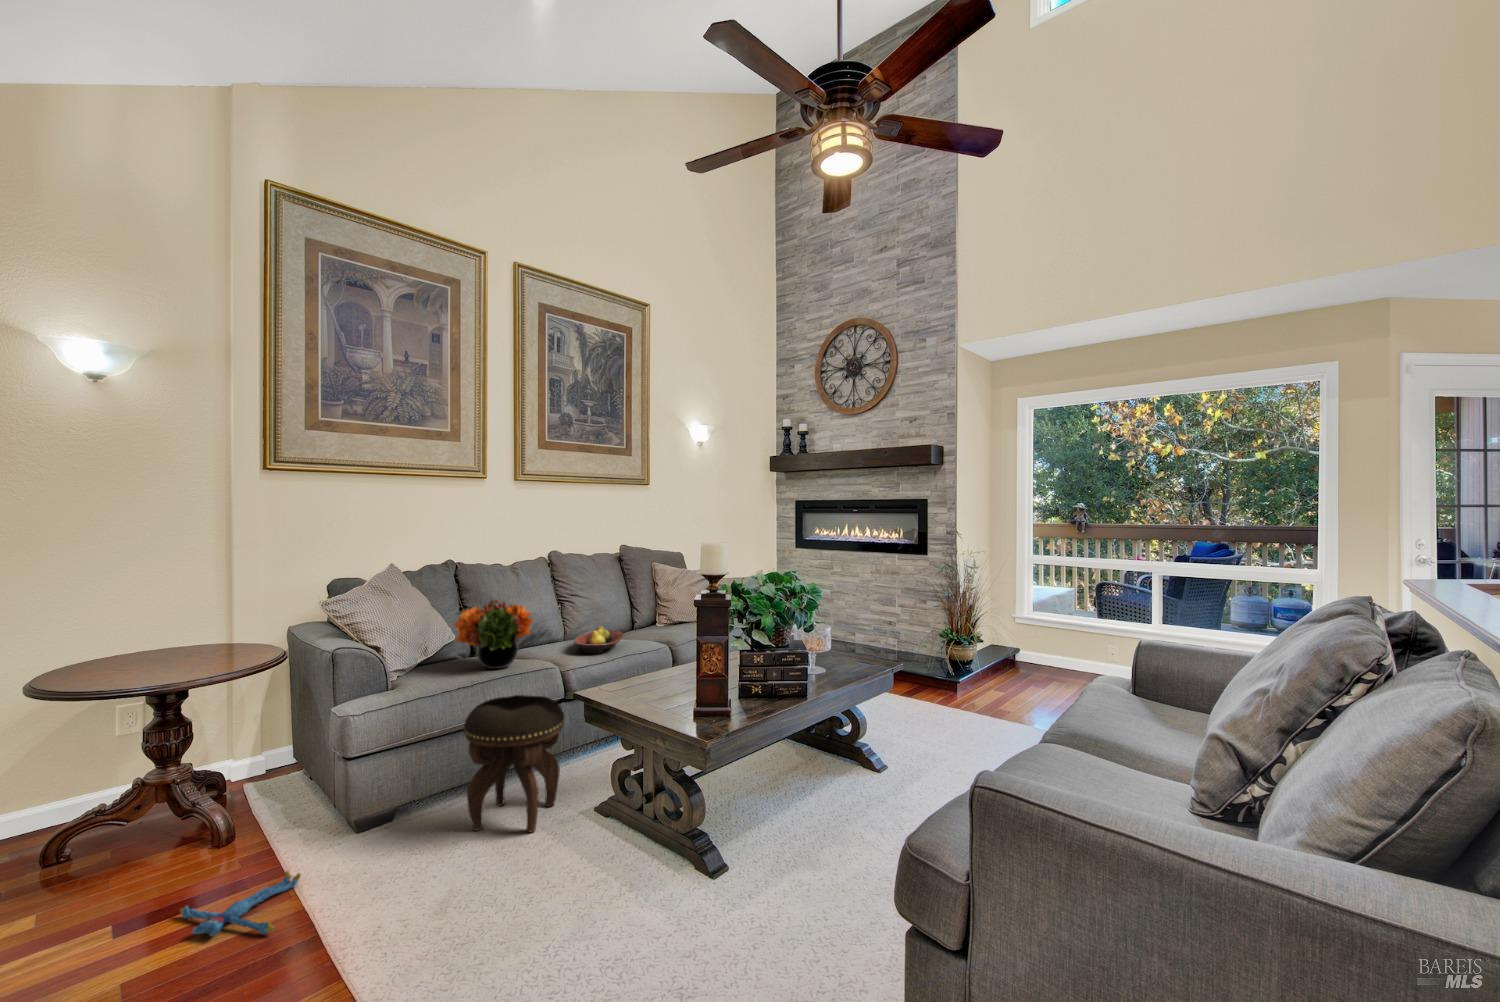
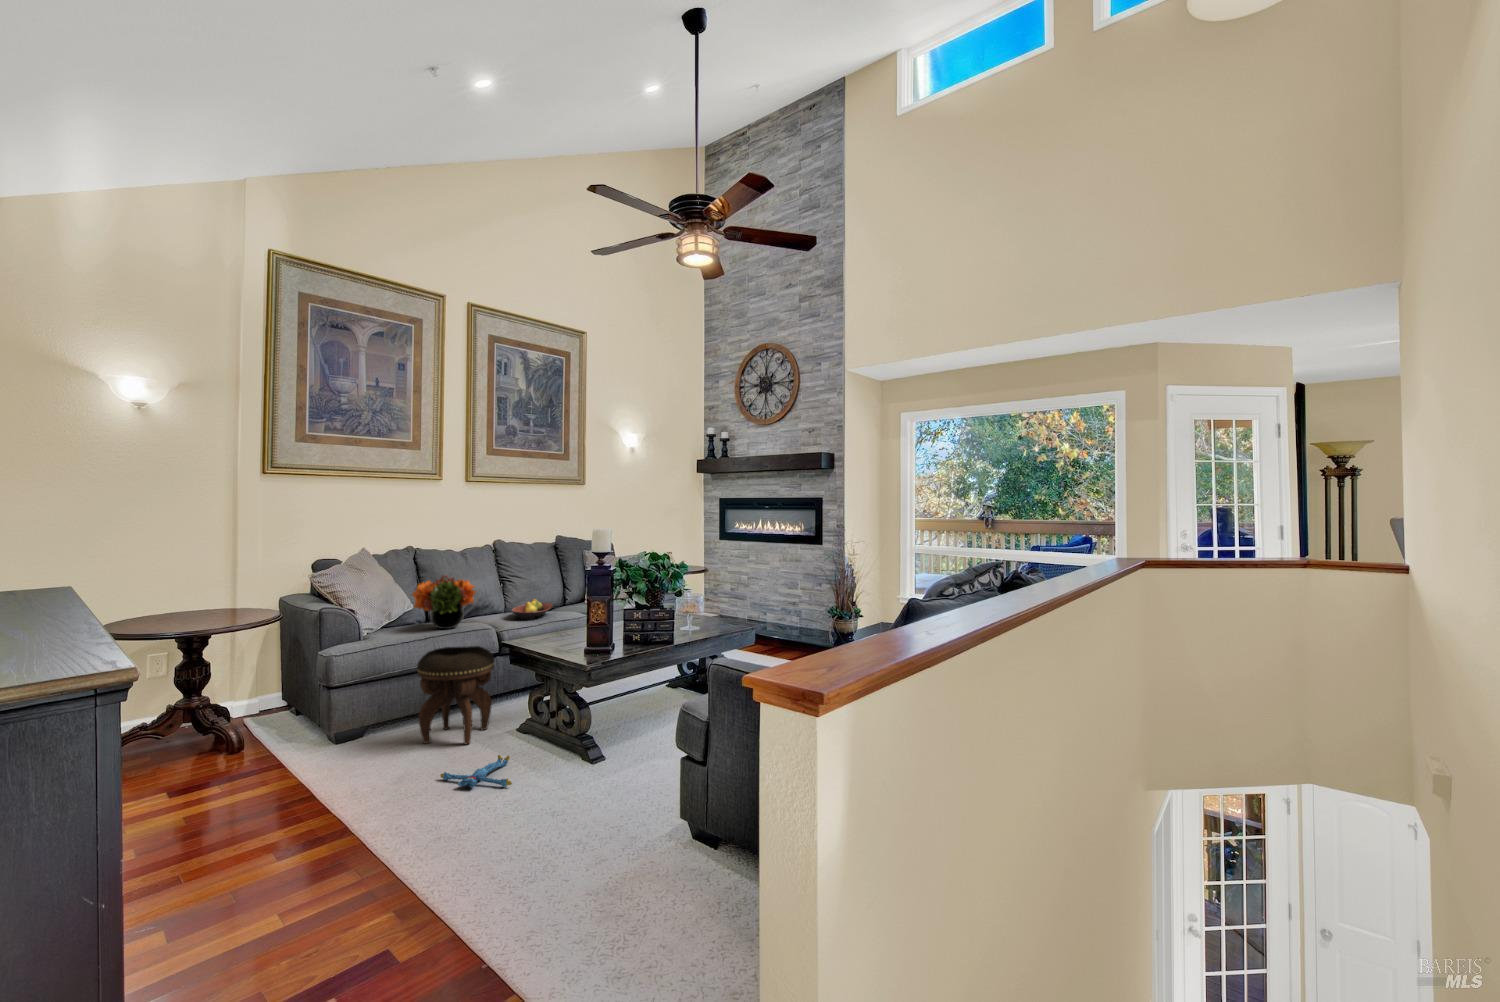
plush toy: present [180,871,301,936] -> present [440,755,512,787]

